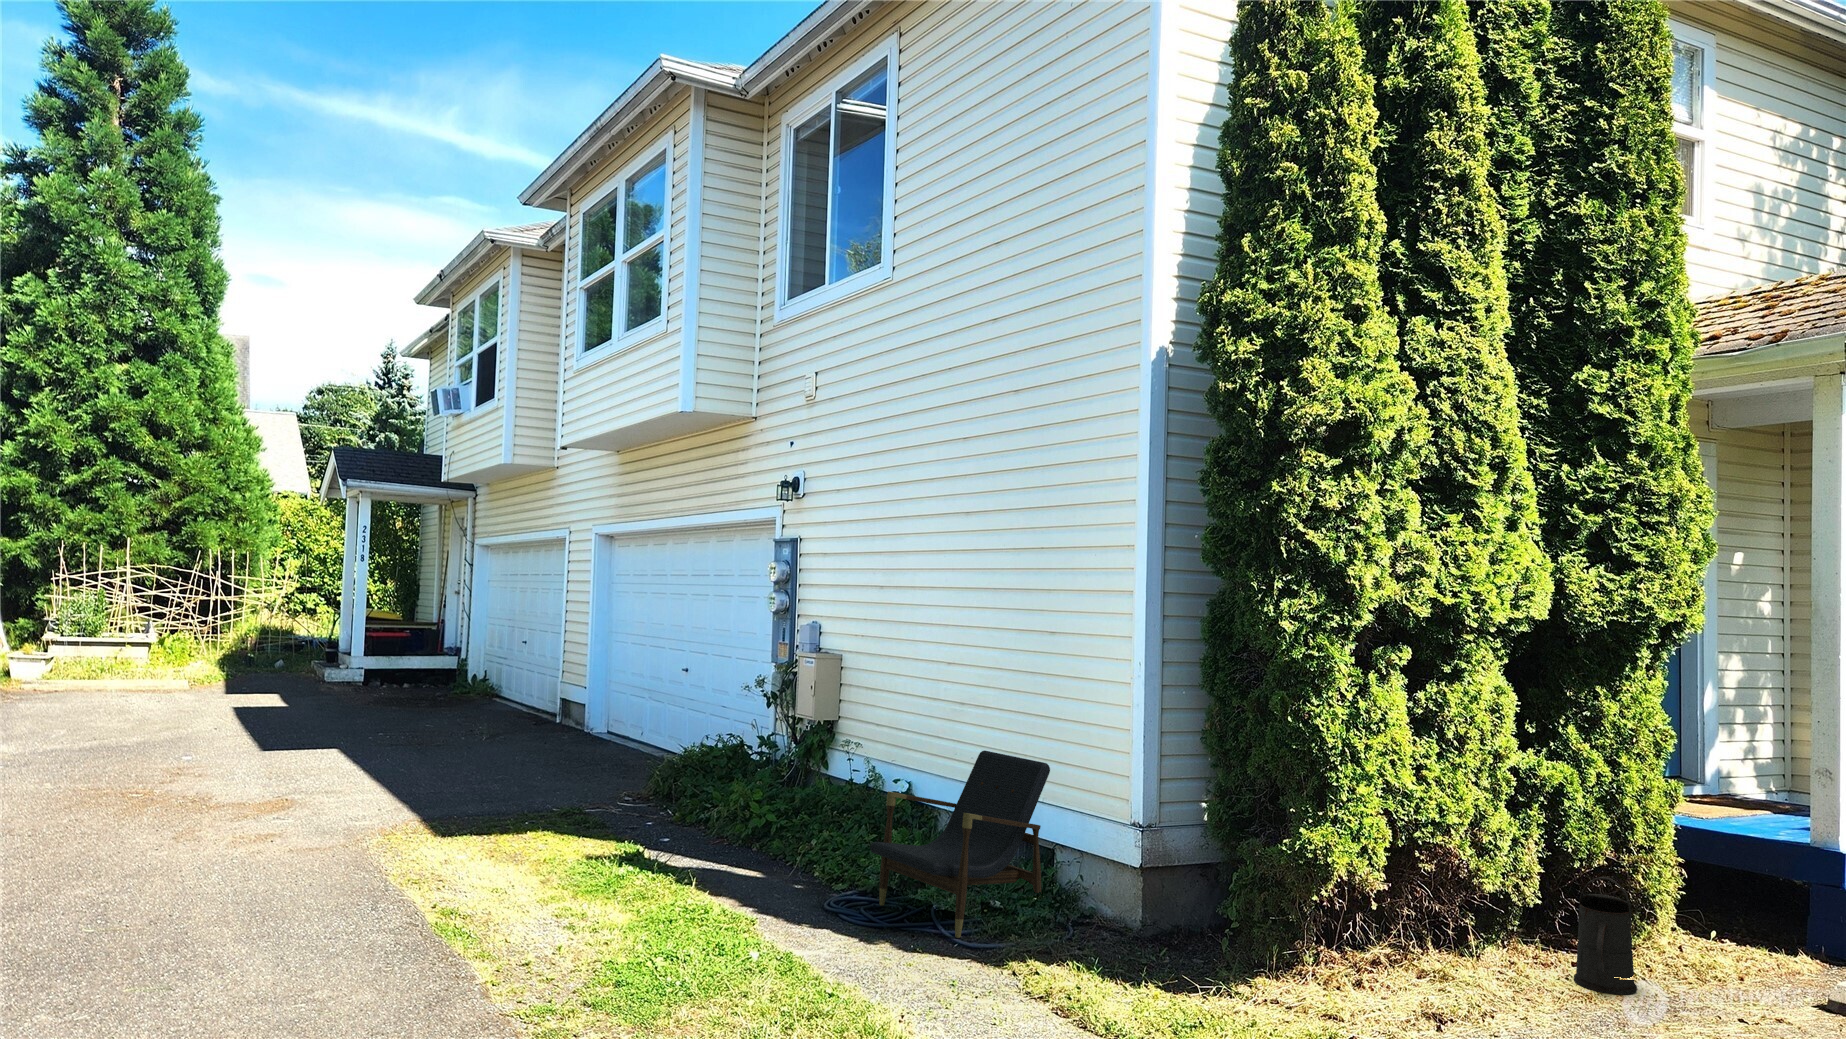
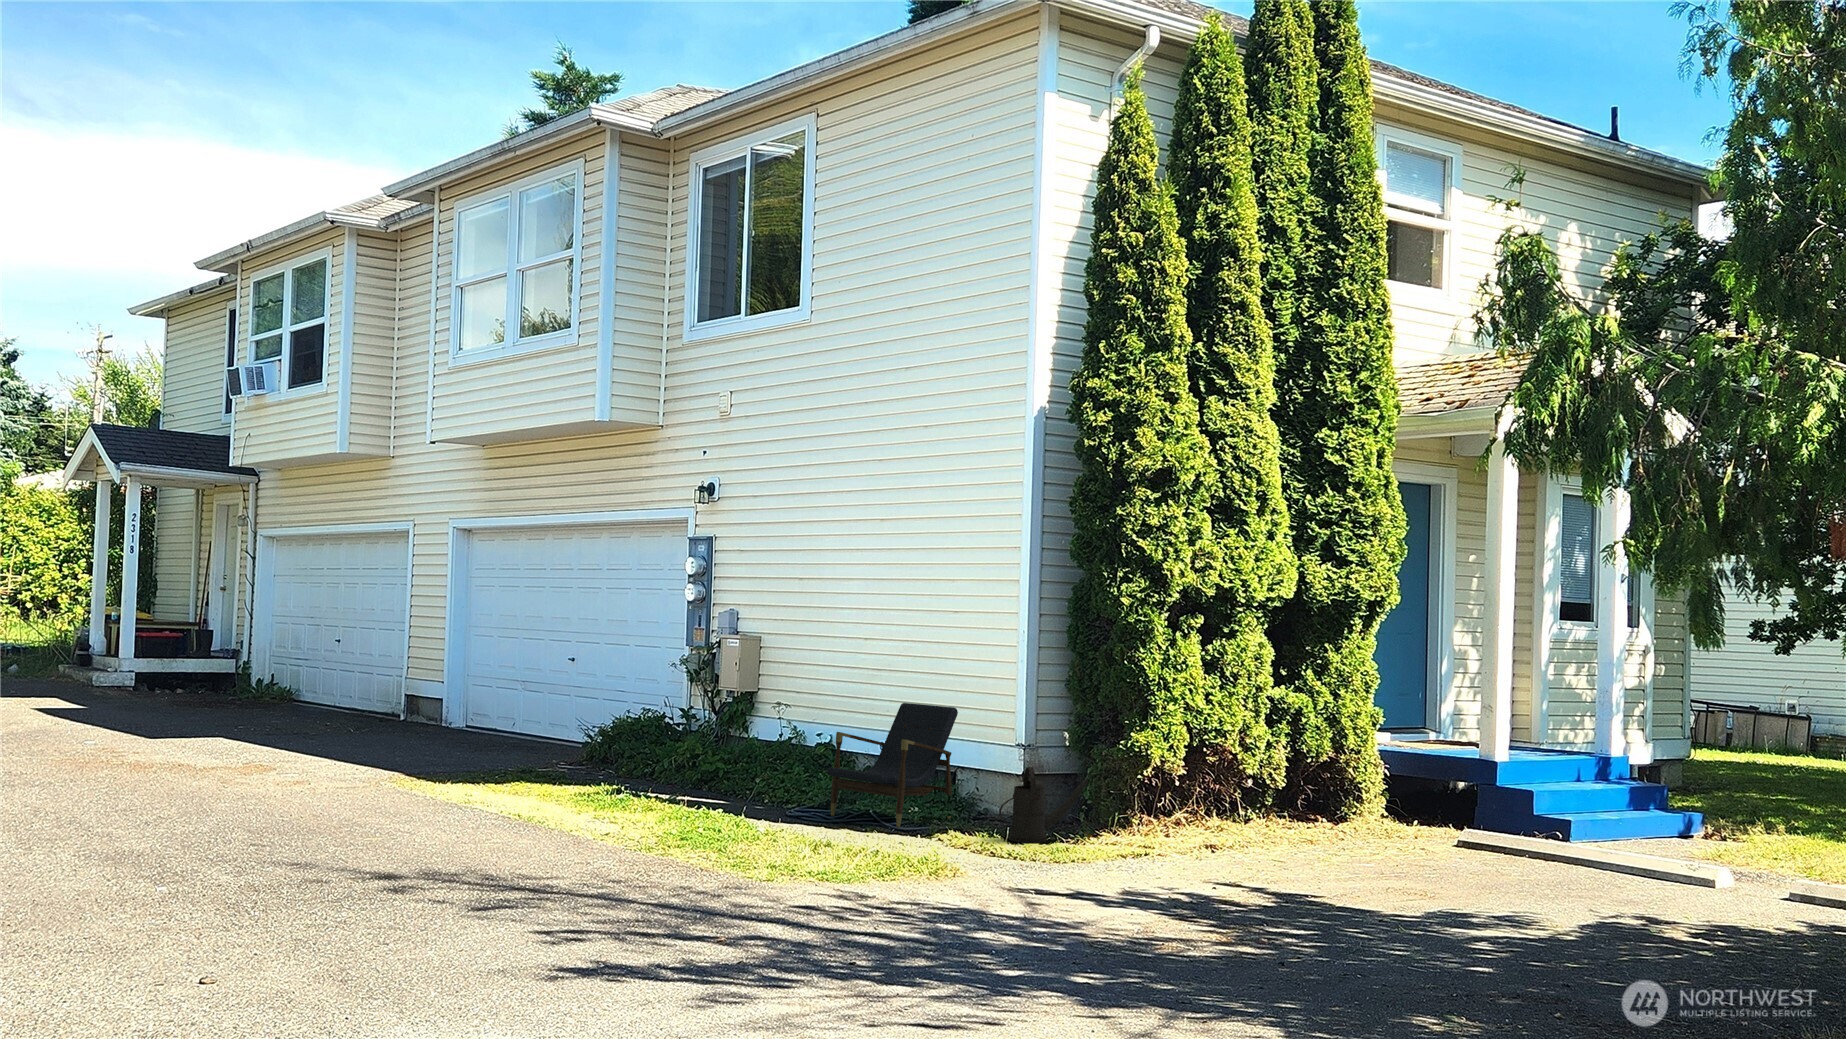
watering can: present [1574,877,1637,995] -> present [999,767,1088,843]

